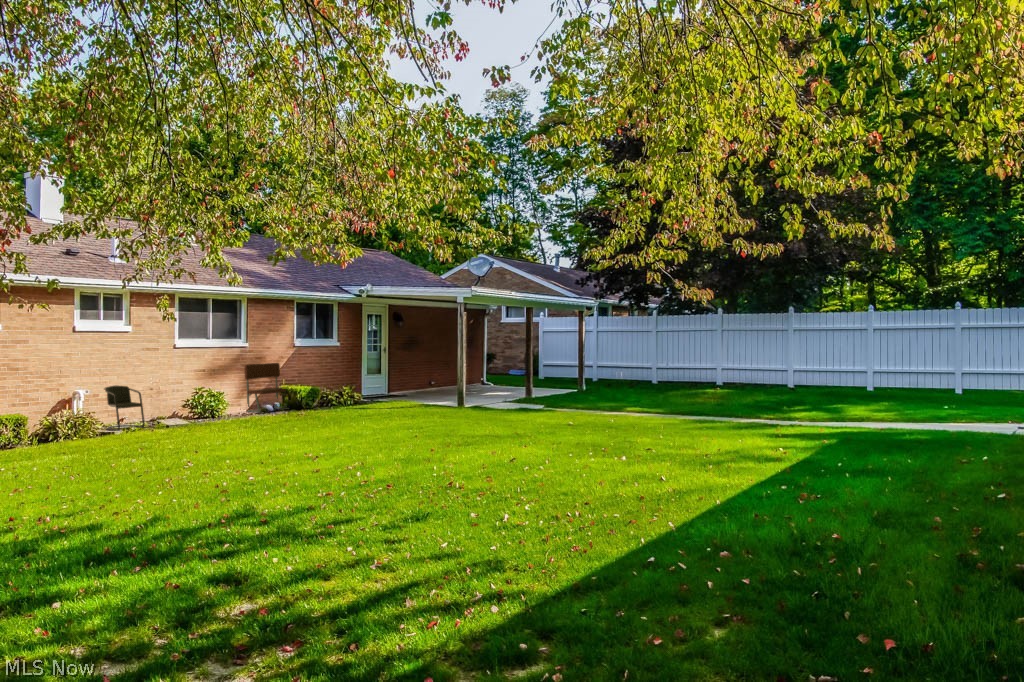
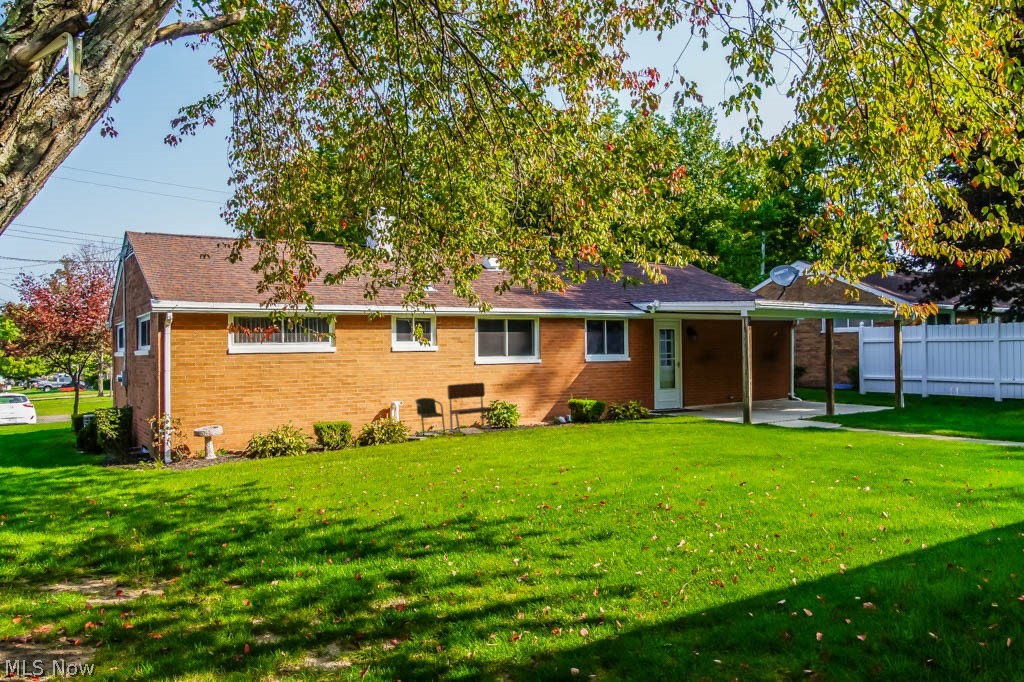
bench: present [245,363,289,413] -> present [447,383,495,433]

